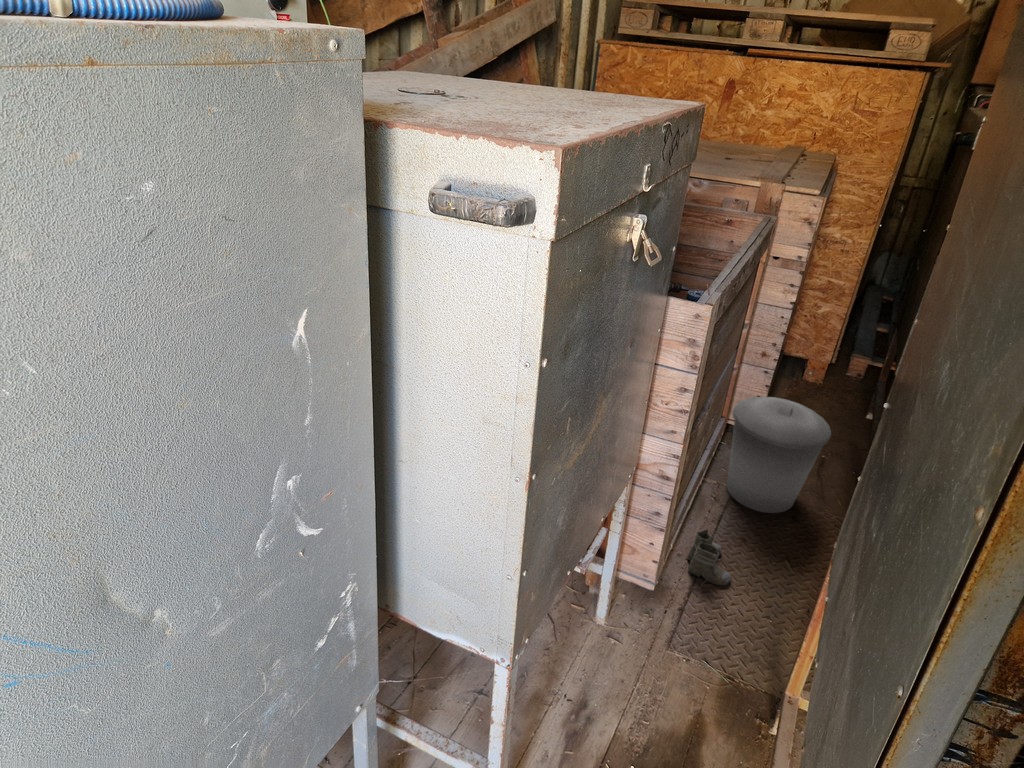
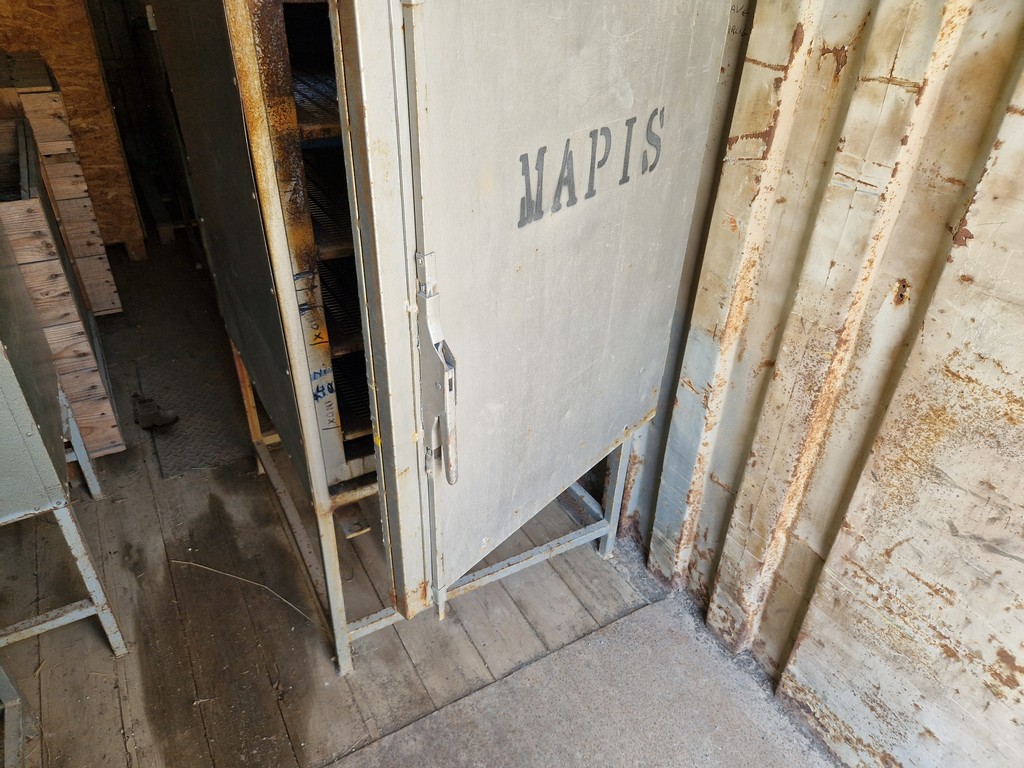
trash can: present [727,396,831,513] -> none [94,270,186,367]

